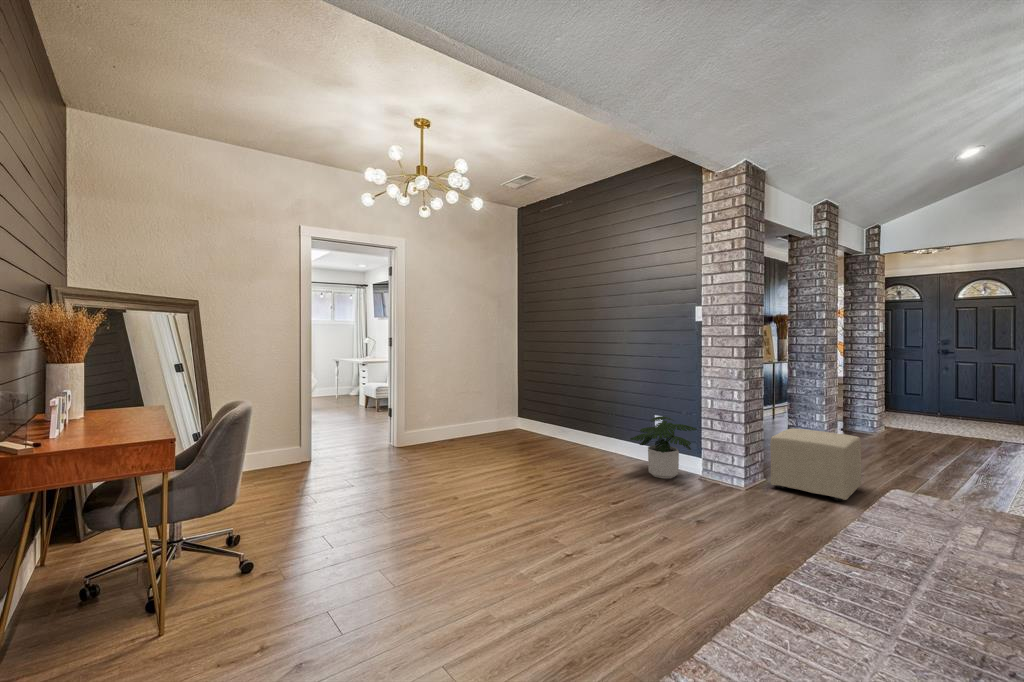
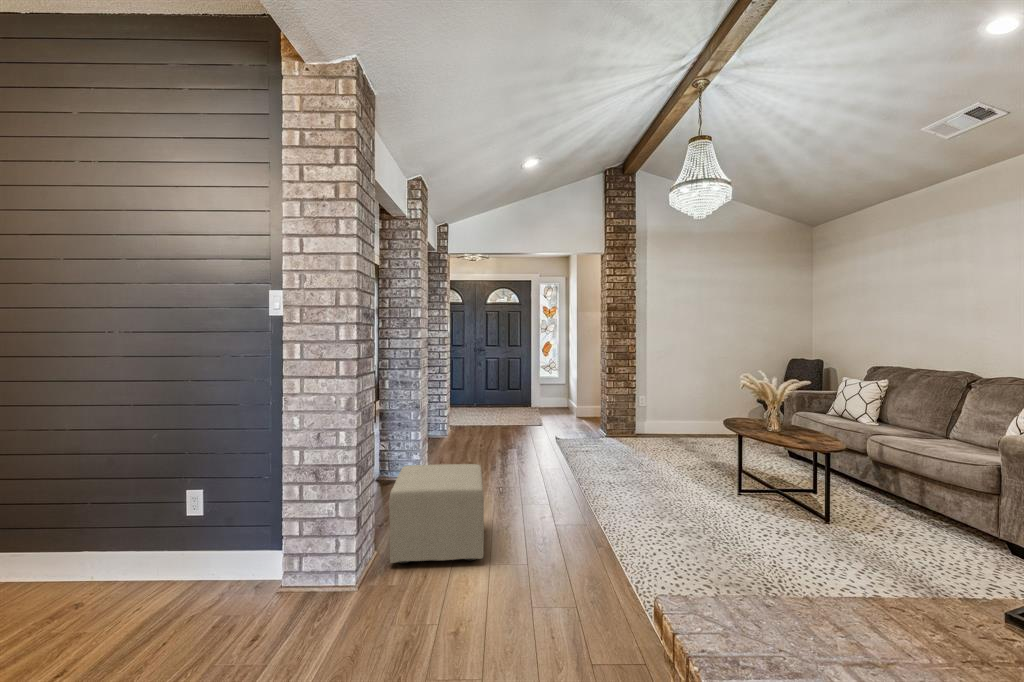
potted plant: present [630,416,697,479] -> none [126,491,275,623]

